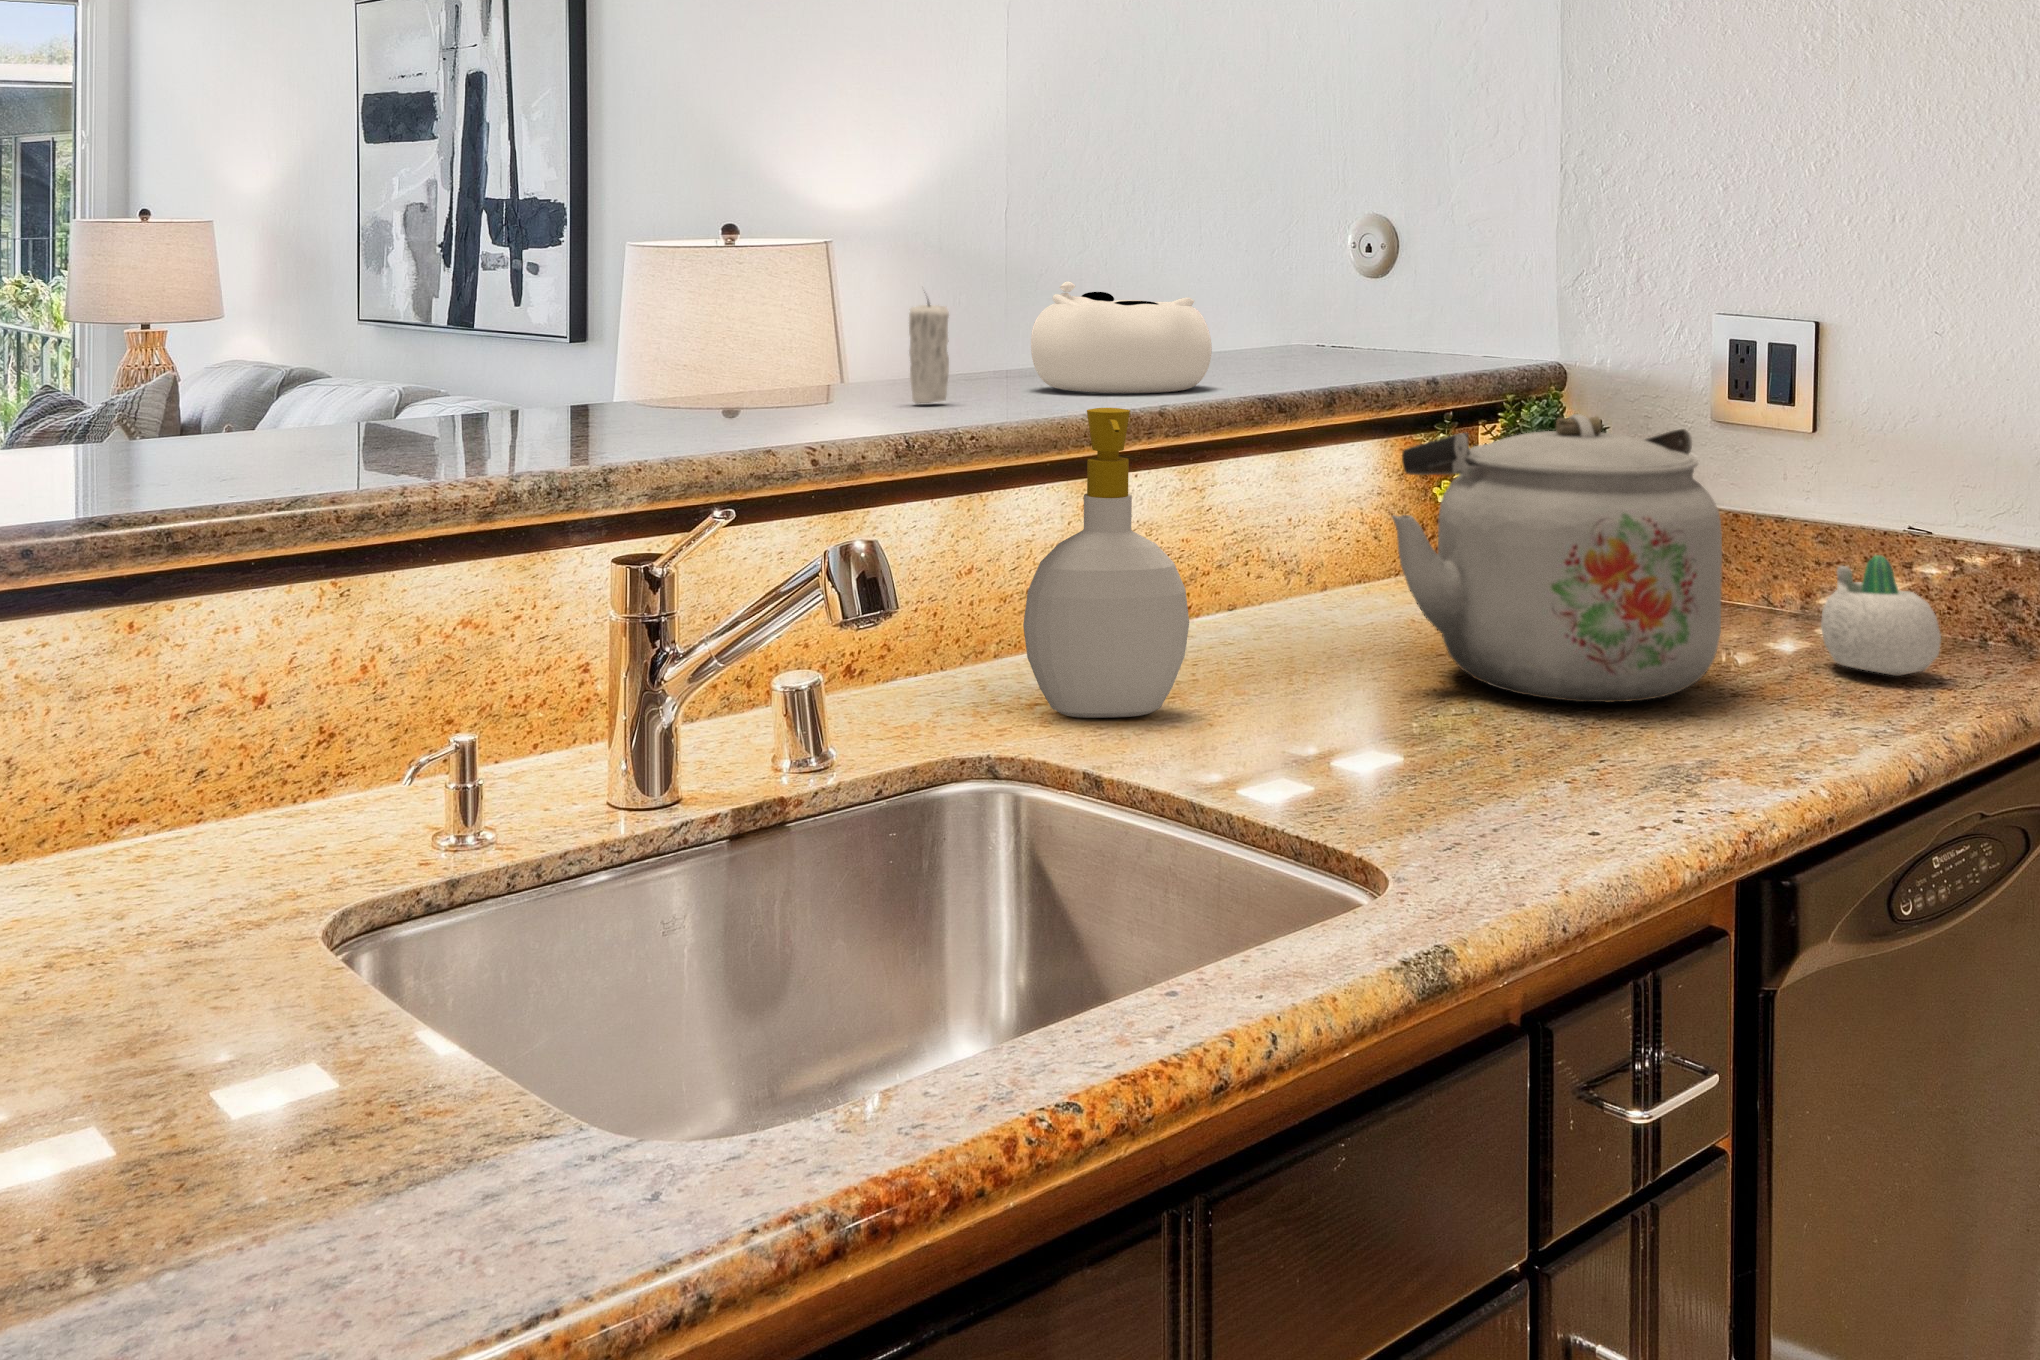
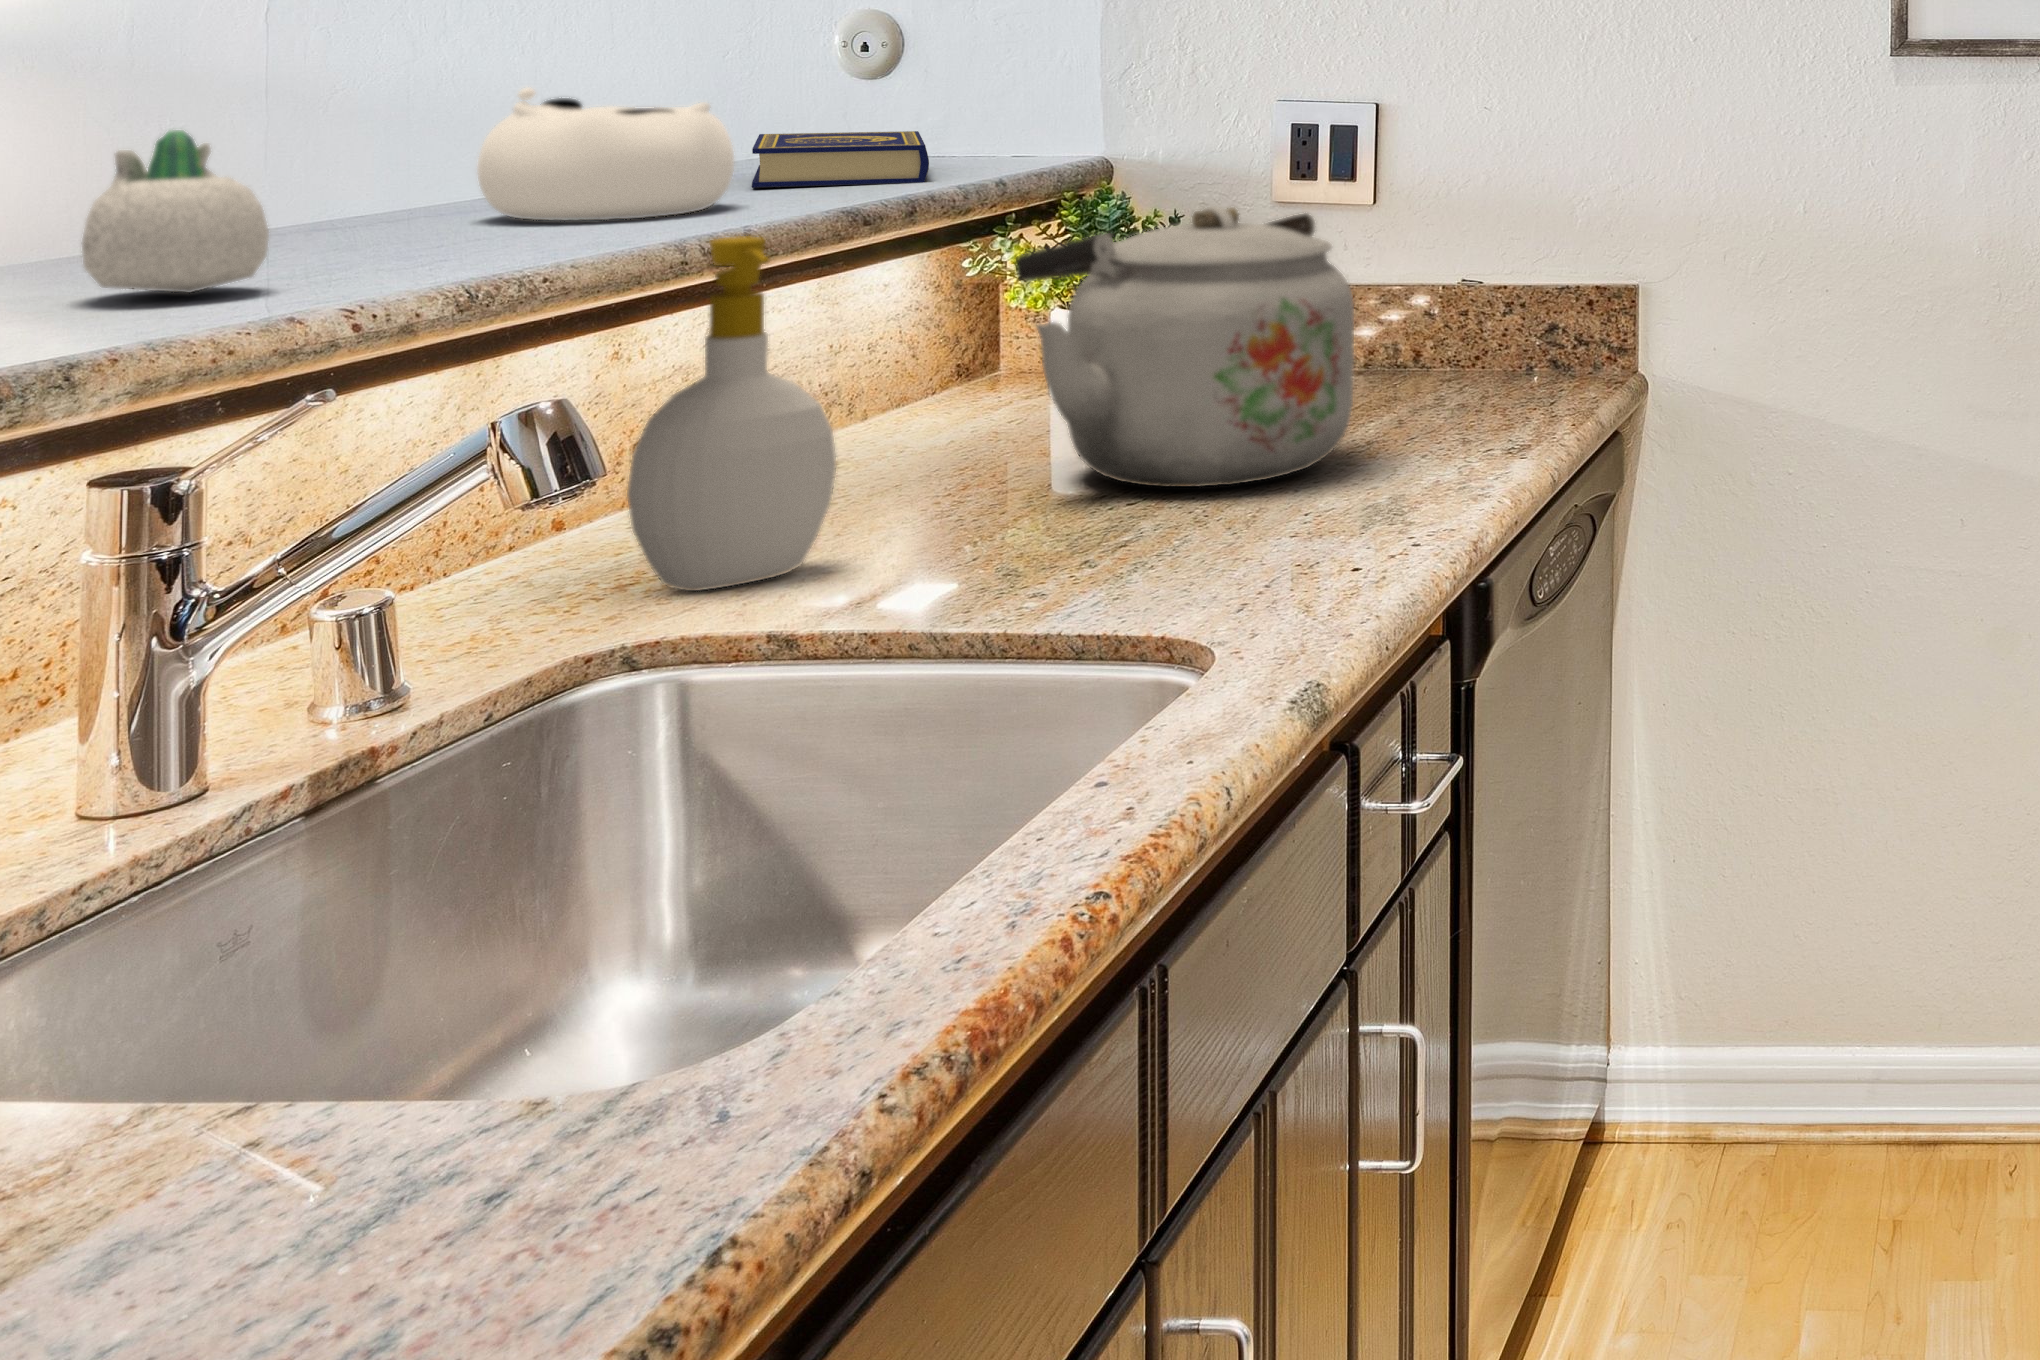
candle: present [909,301,949,404] -> none [348,100,413,252]
book: none [1255,333,1415,380] -> present [752,131,929,187]
succulent planter: present [1821,555,1941,676] -> present [82,130,269,292]

